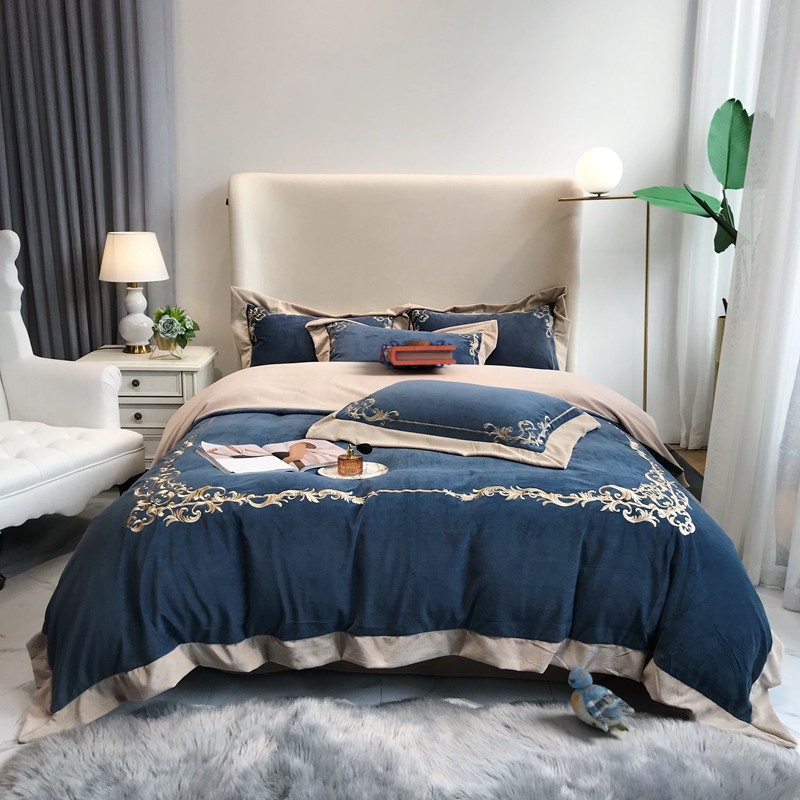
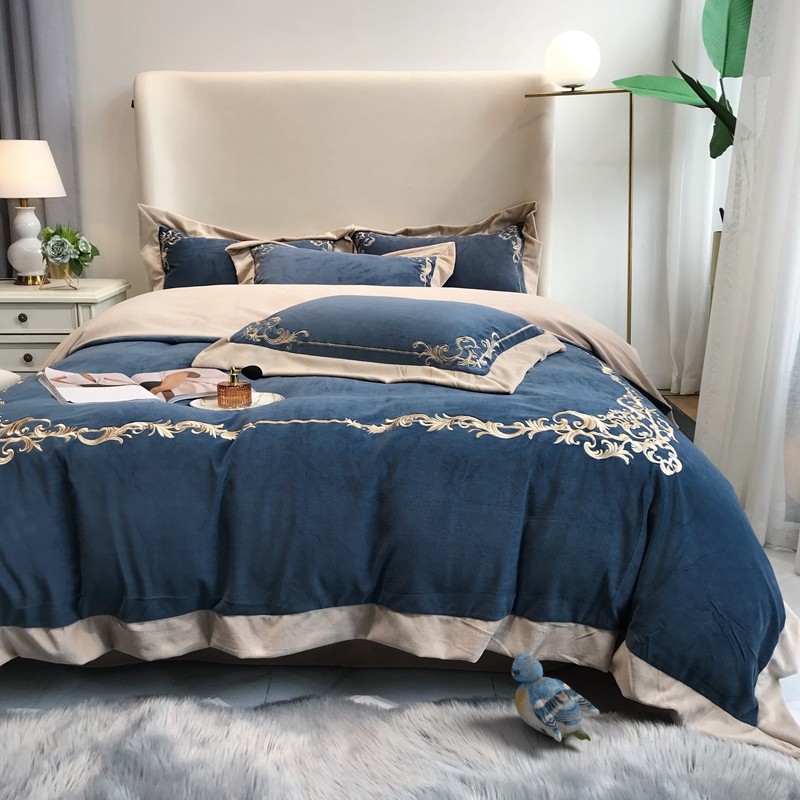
book: present [379,340,456,368] -> none [306,258,396,293]

